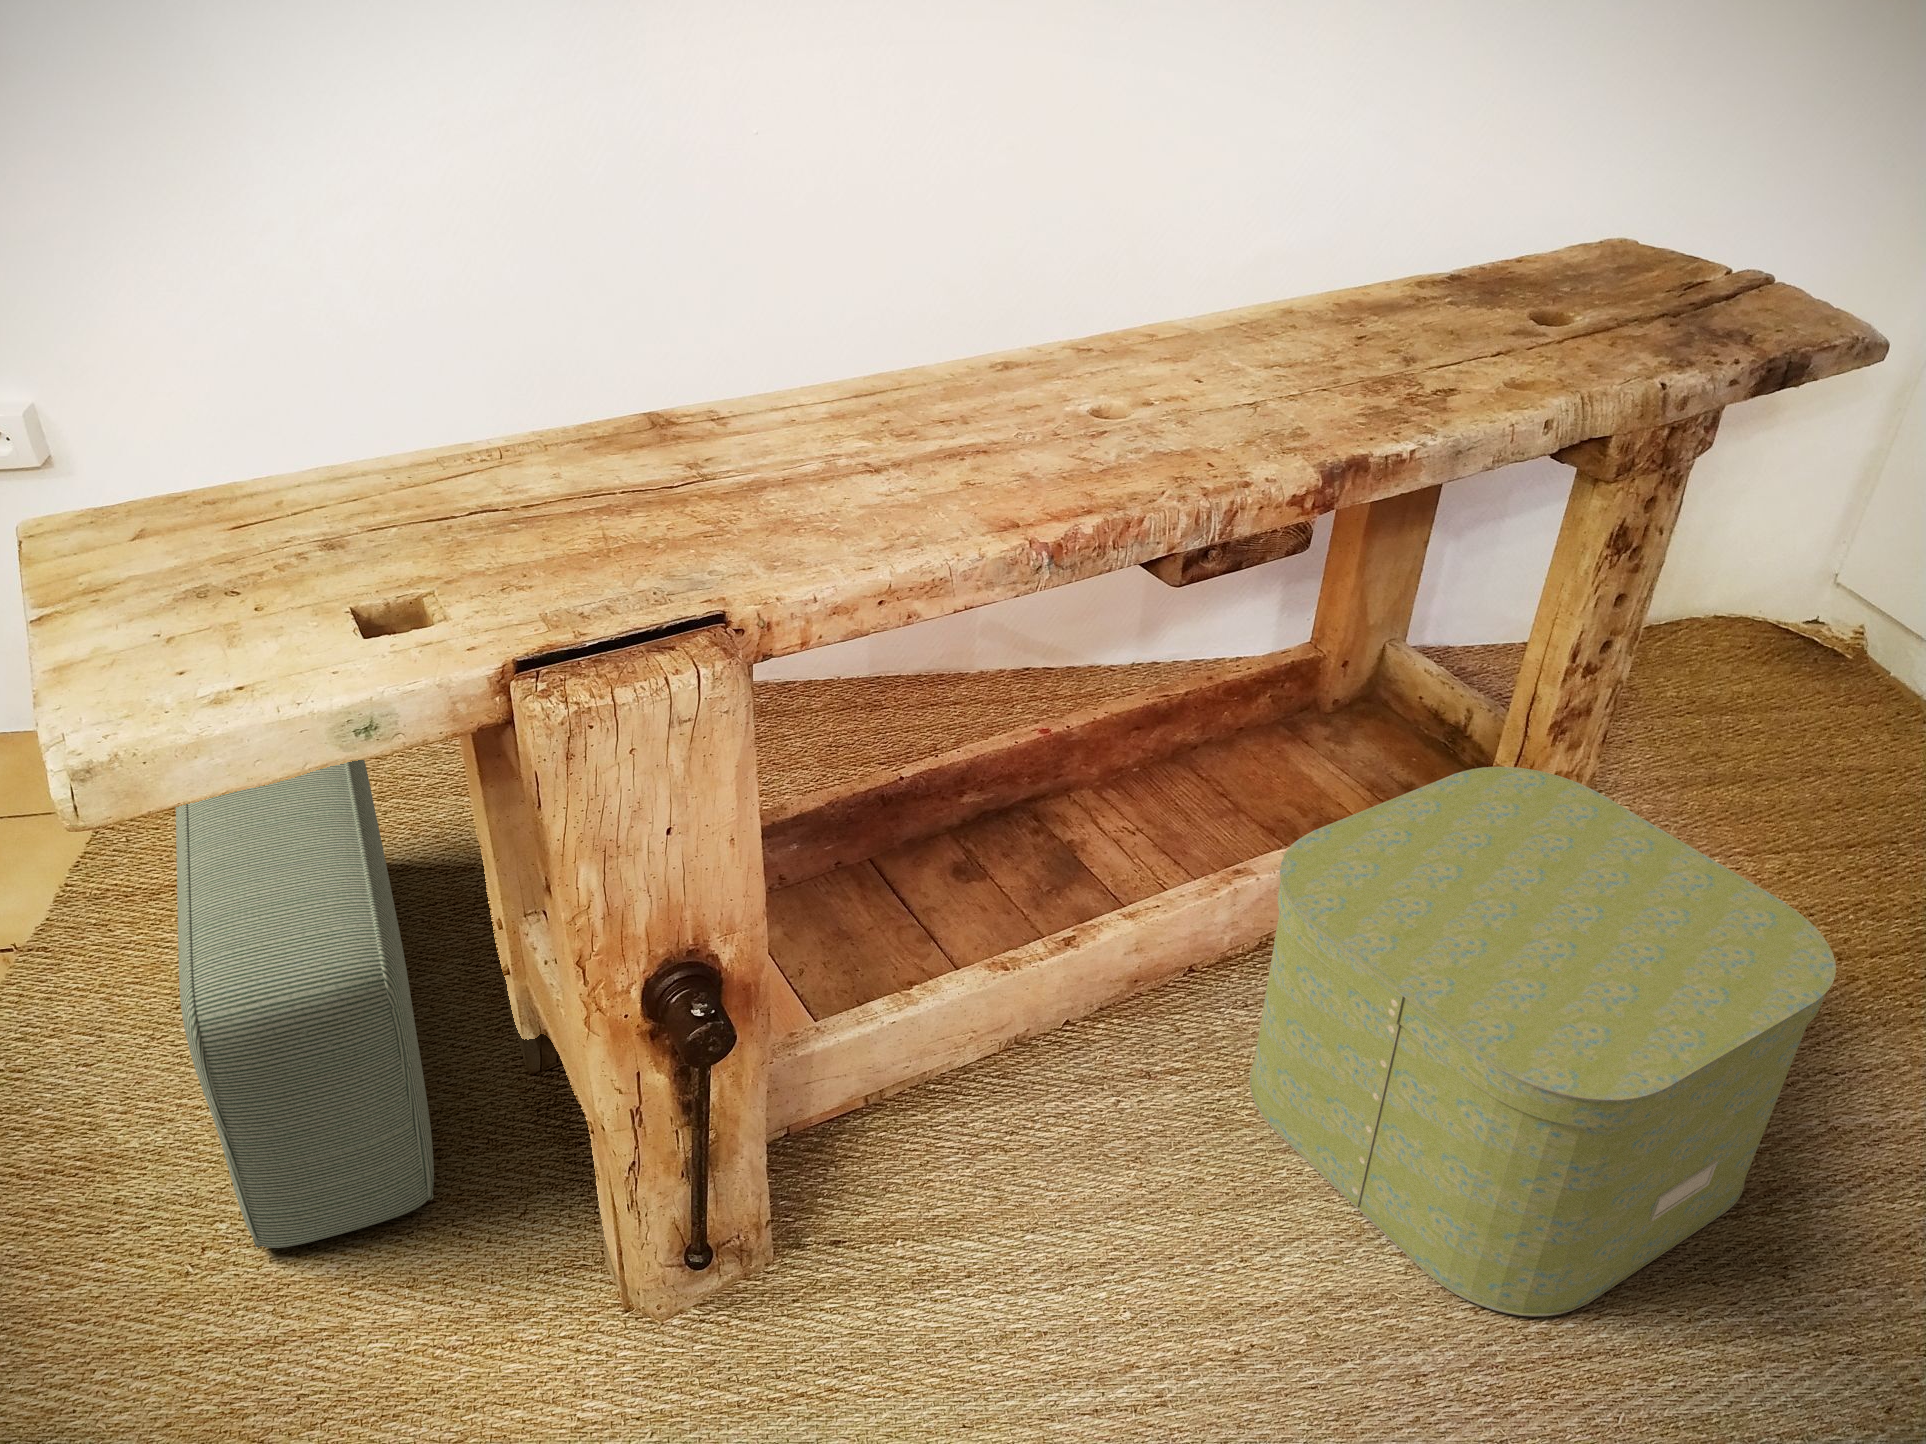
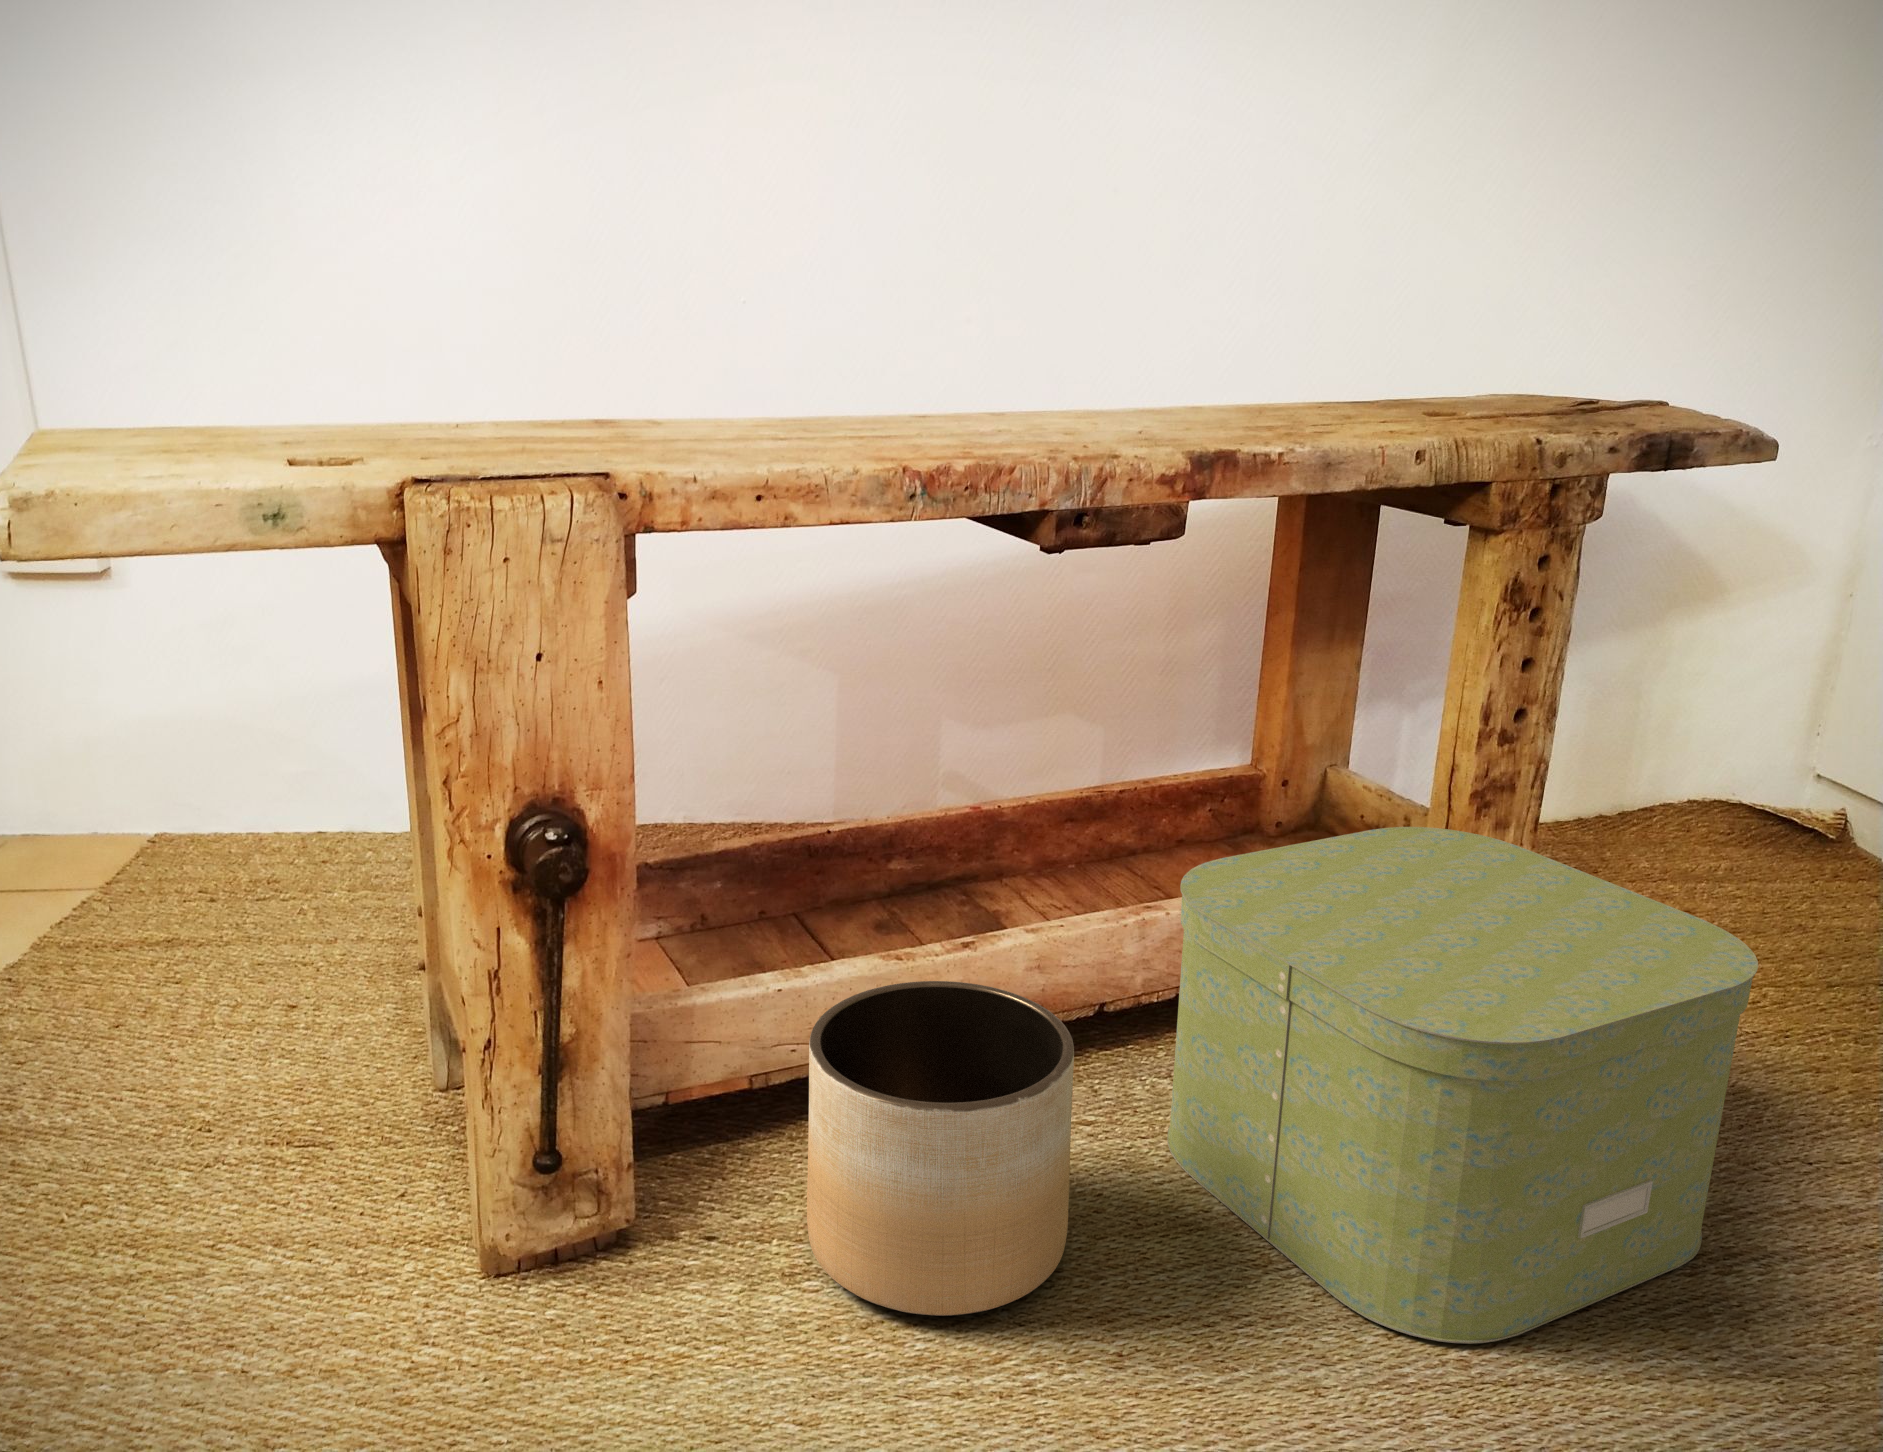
pouf: present [176,760,434,1248] -> none [84,728,349,1203]
planter: none [932,992,1196,1327] -> present [807,981,1074,1316]

